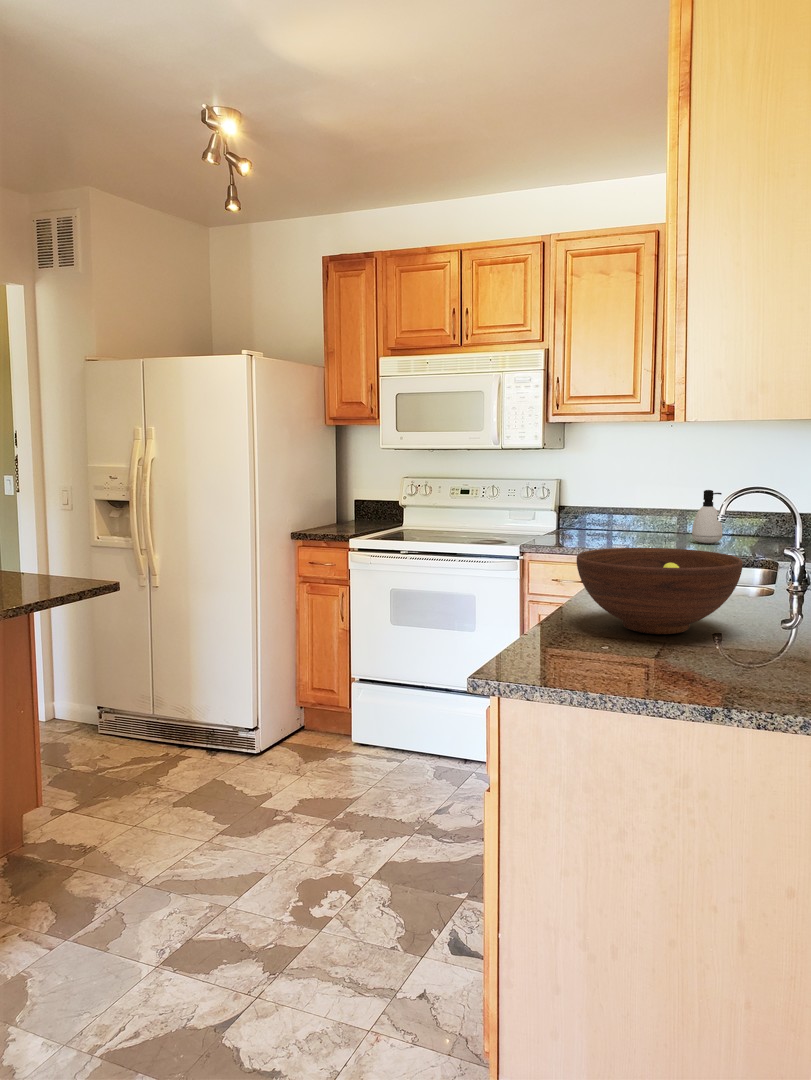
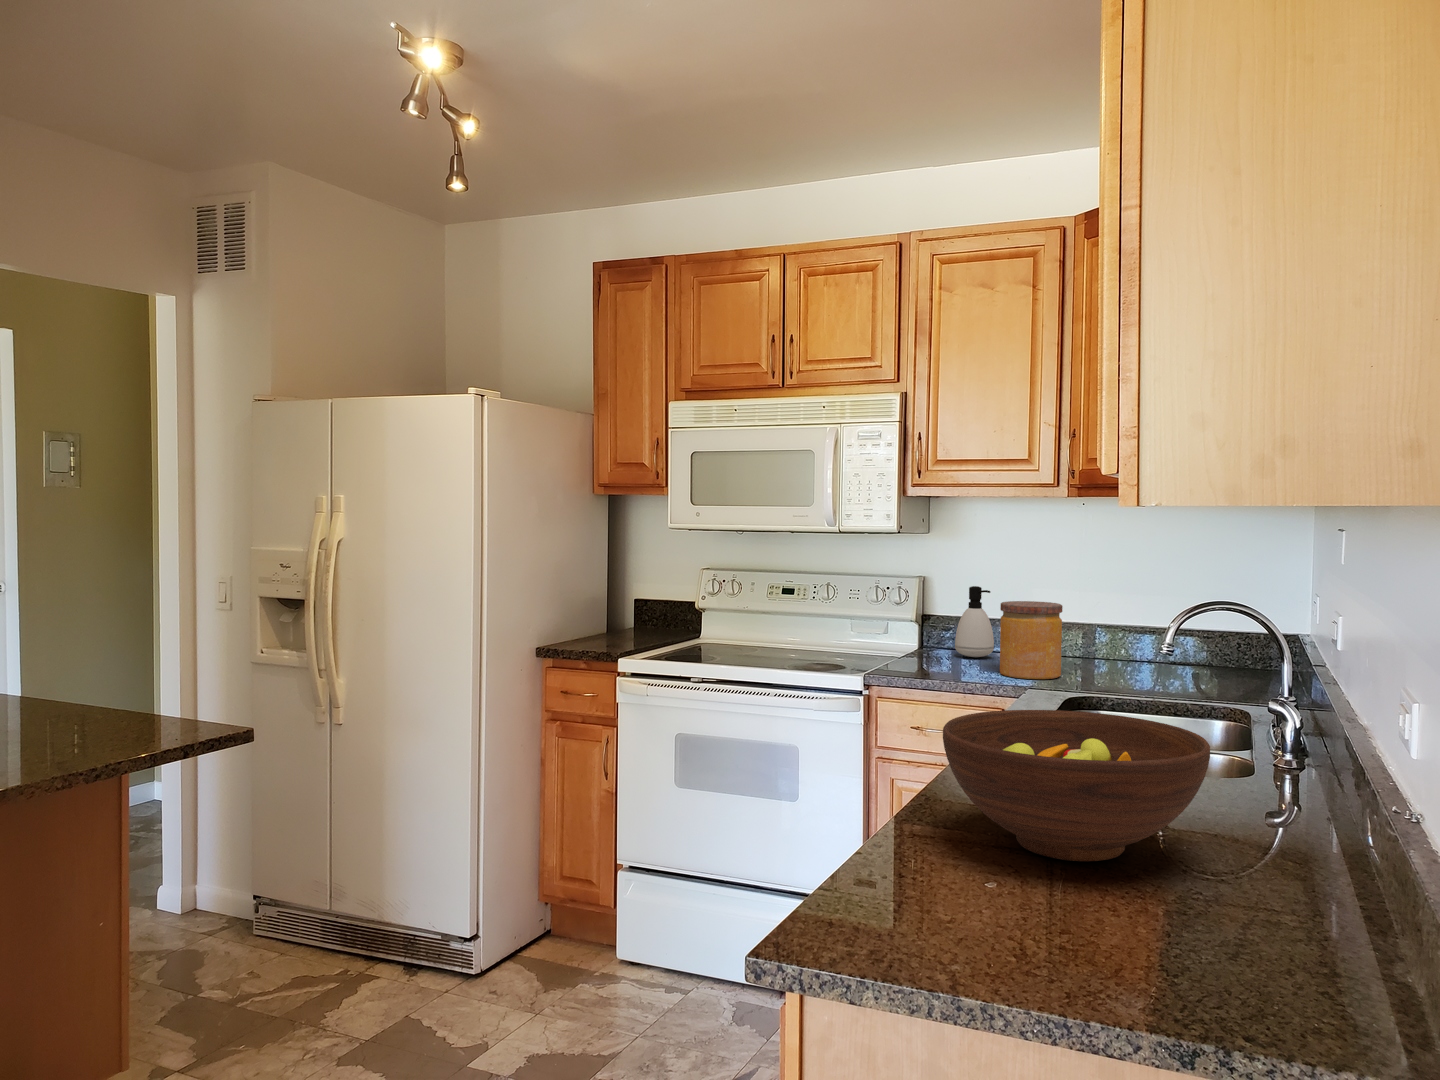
soap dispenser: present [692,490,722,543] -> present [955,586,994,657]
jar: none [613,494,656,547] -> present [1000,601,1063,679]

